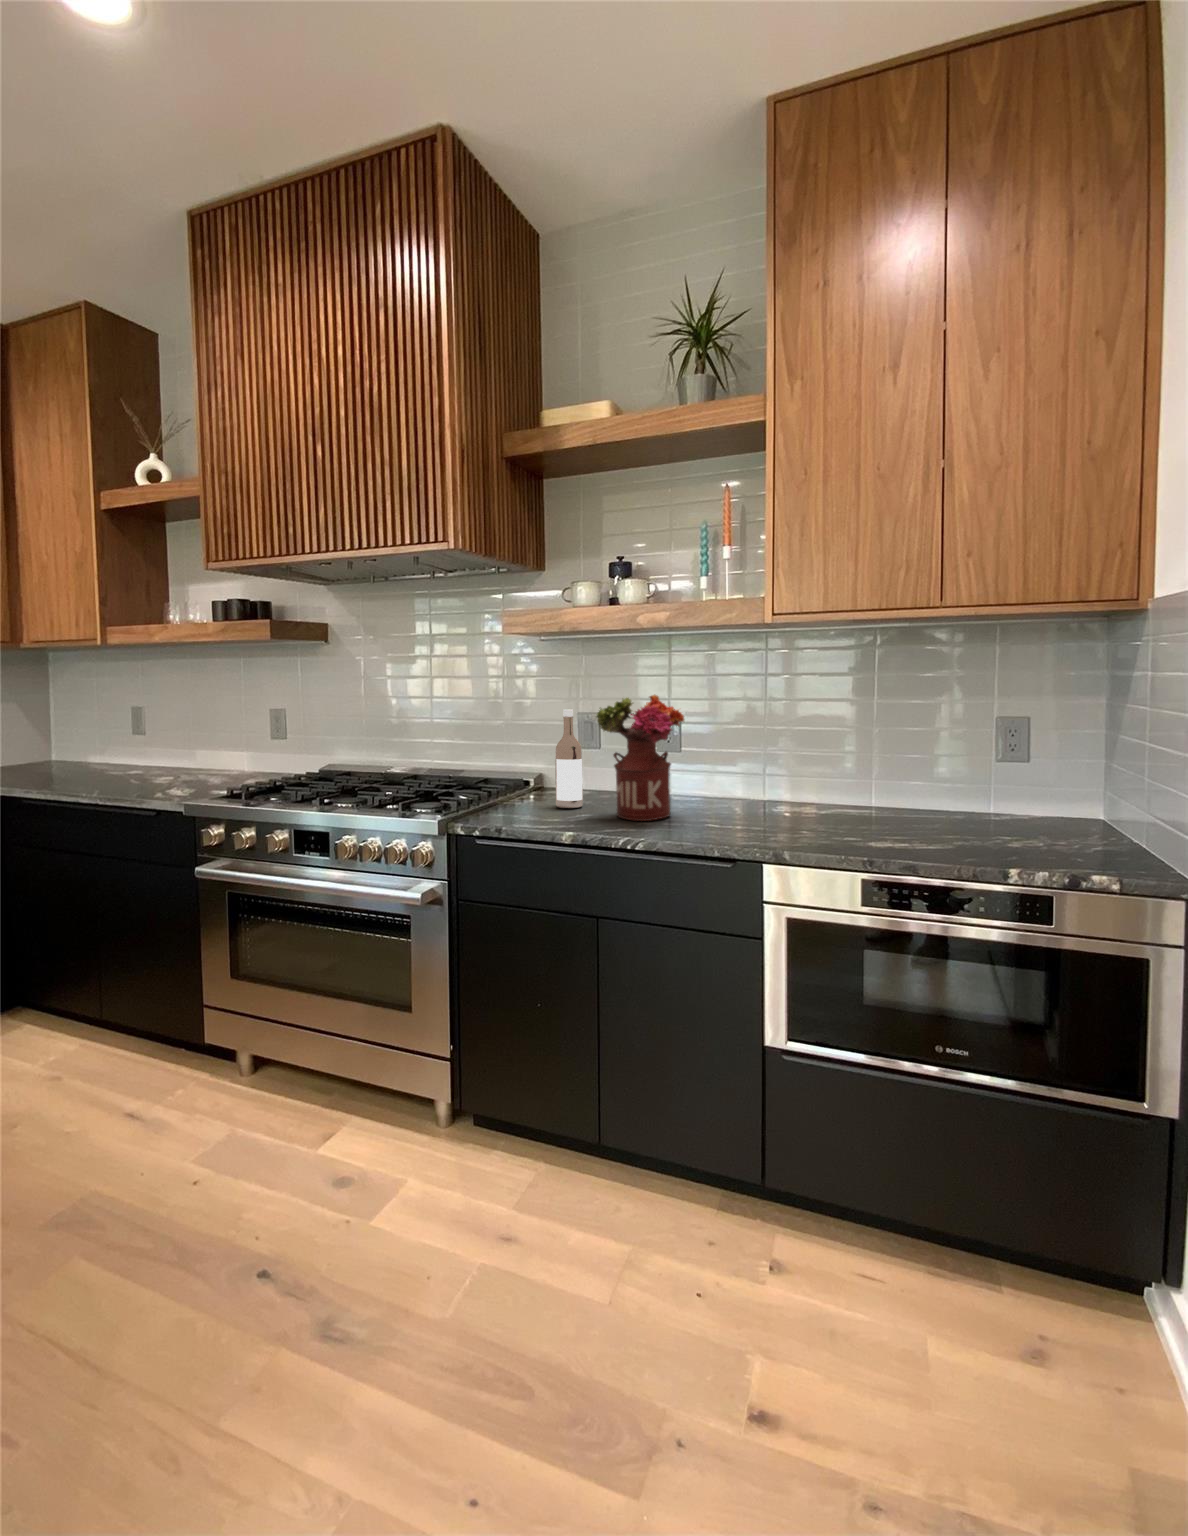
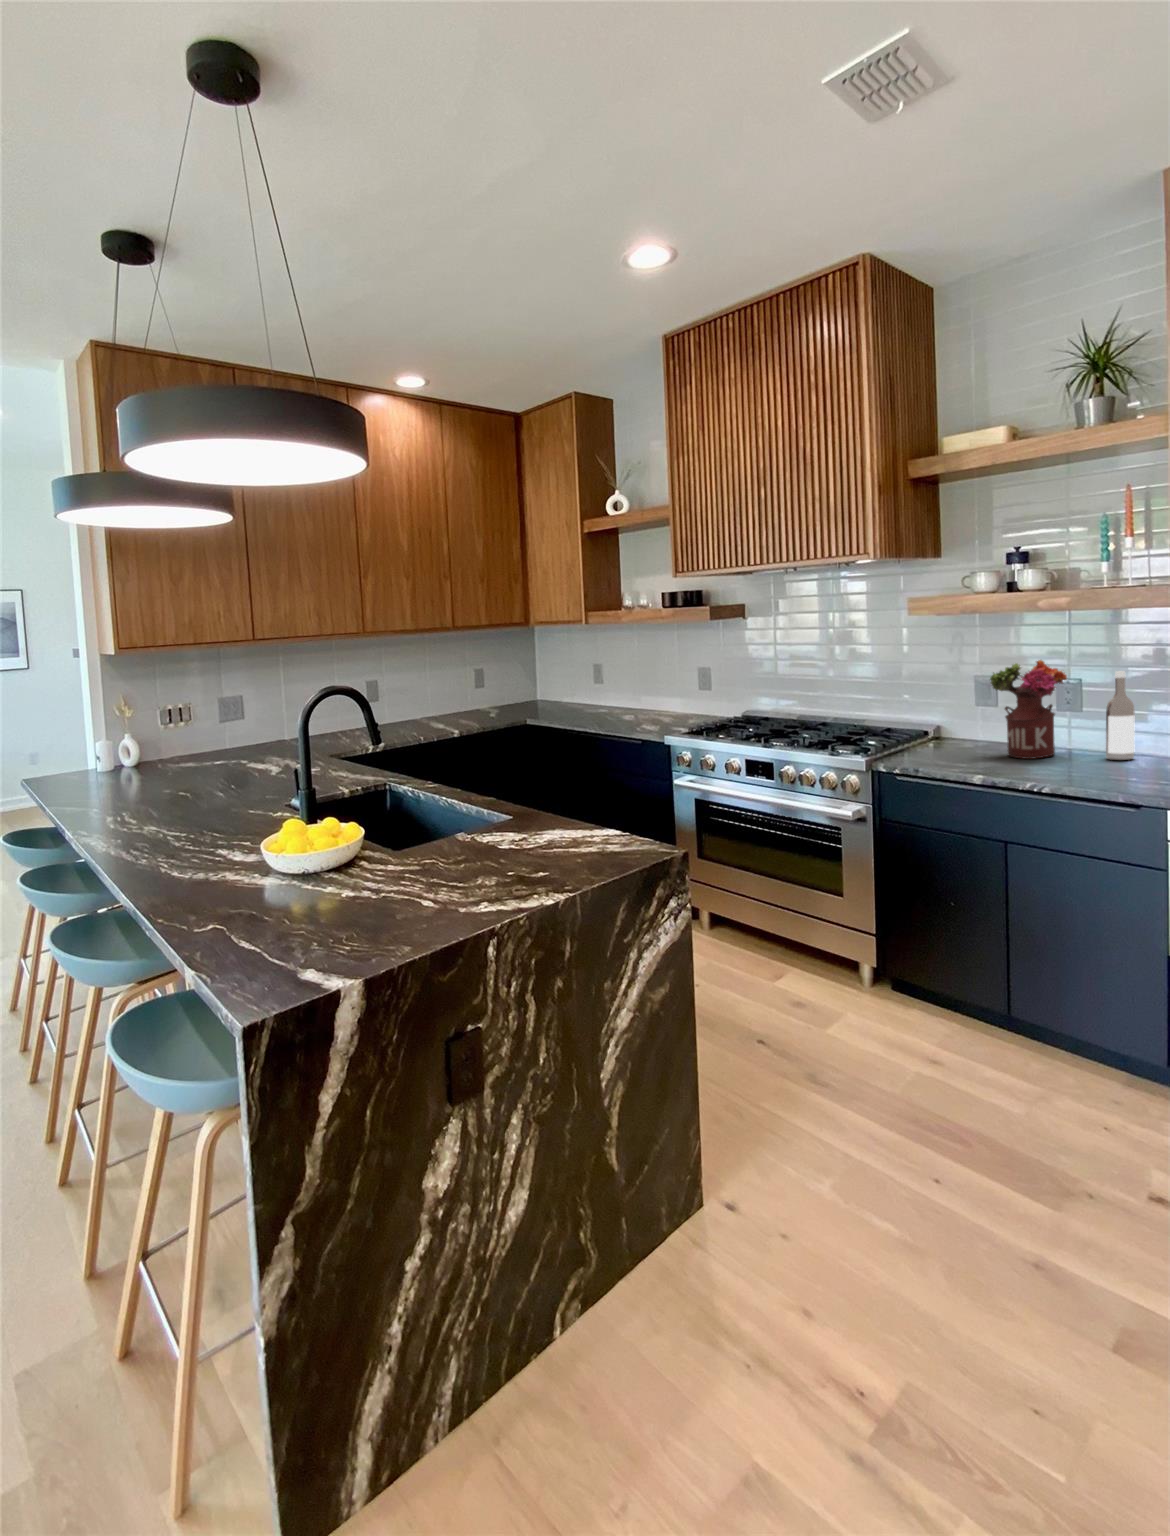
wine bottle: present [555,709,583,808] -> present [1106,671,1135,760]

